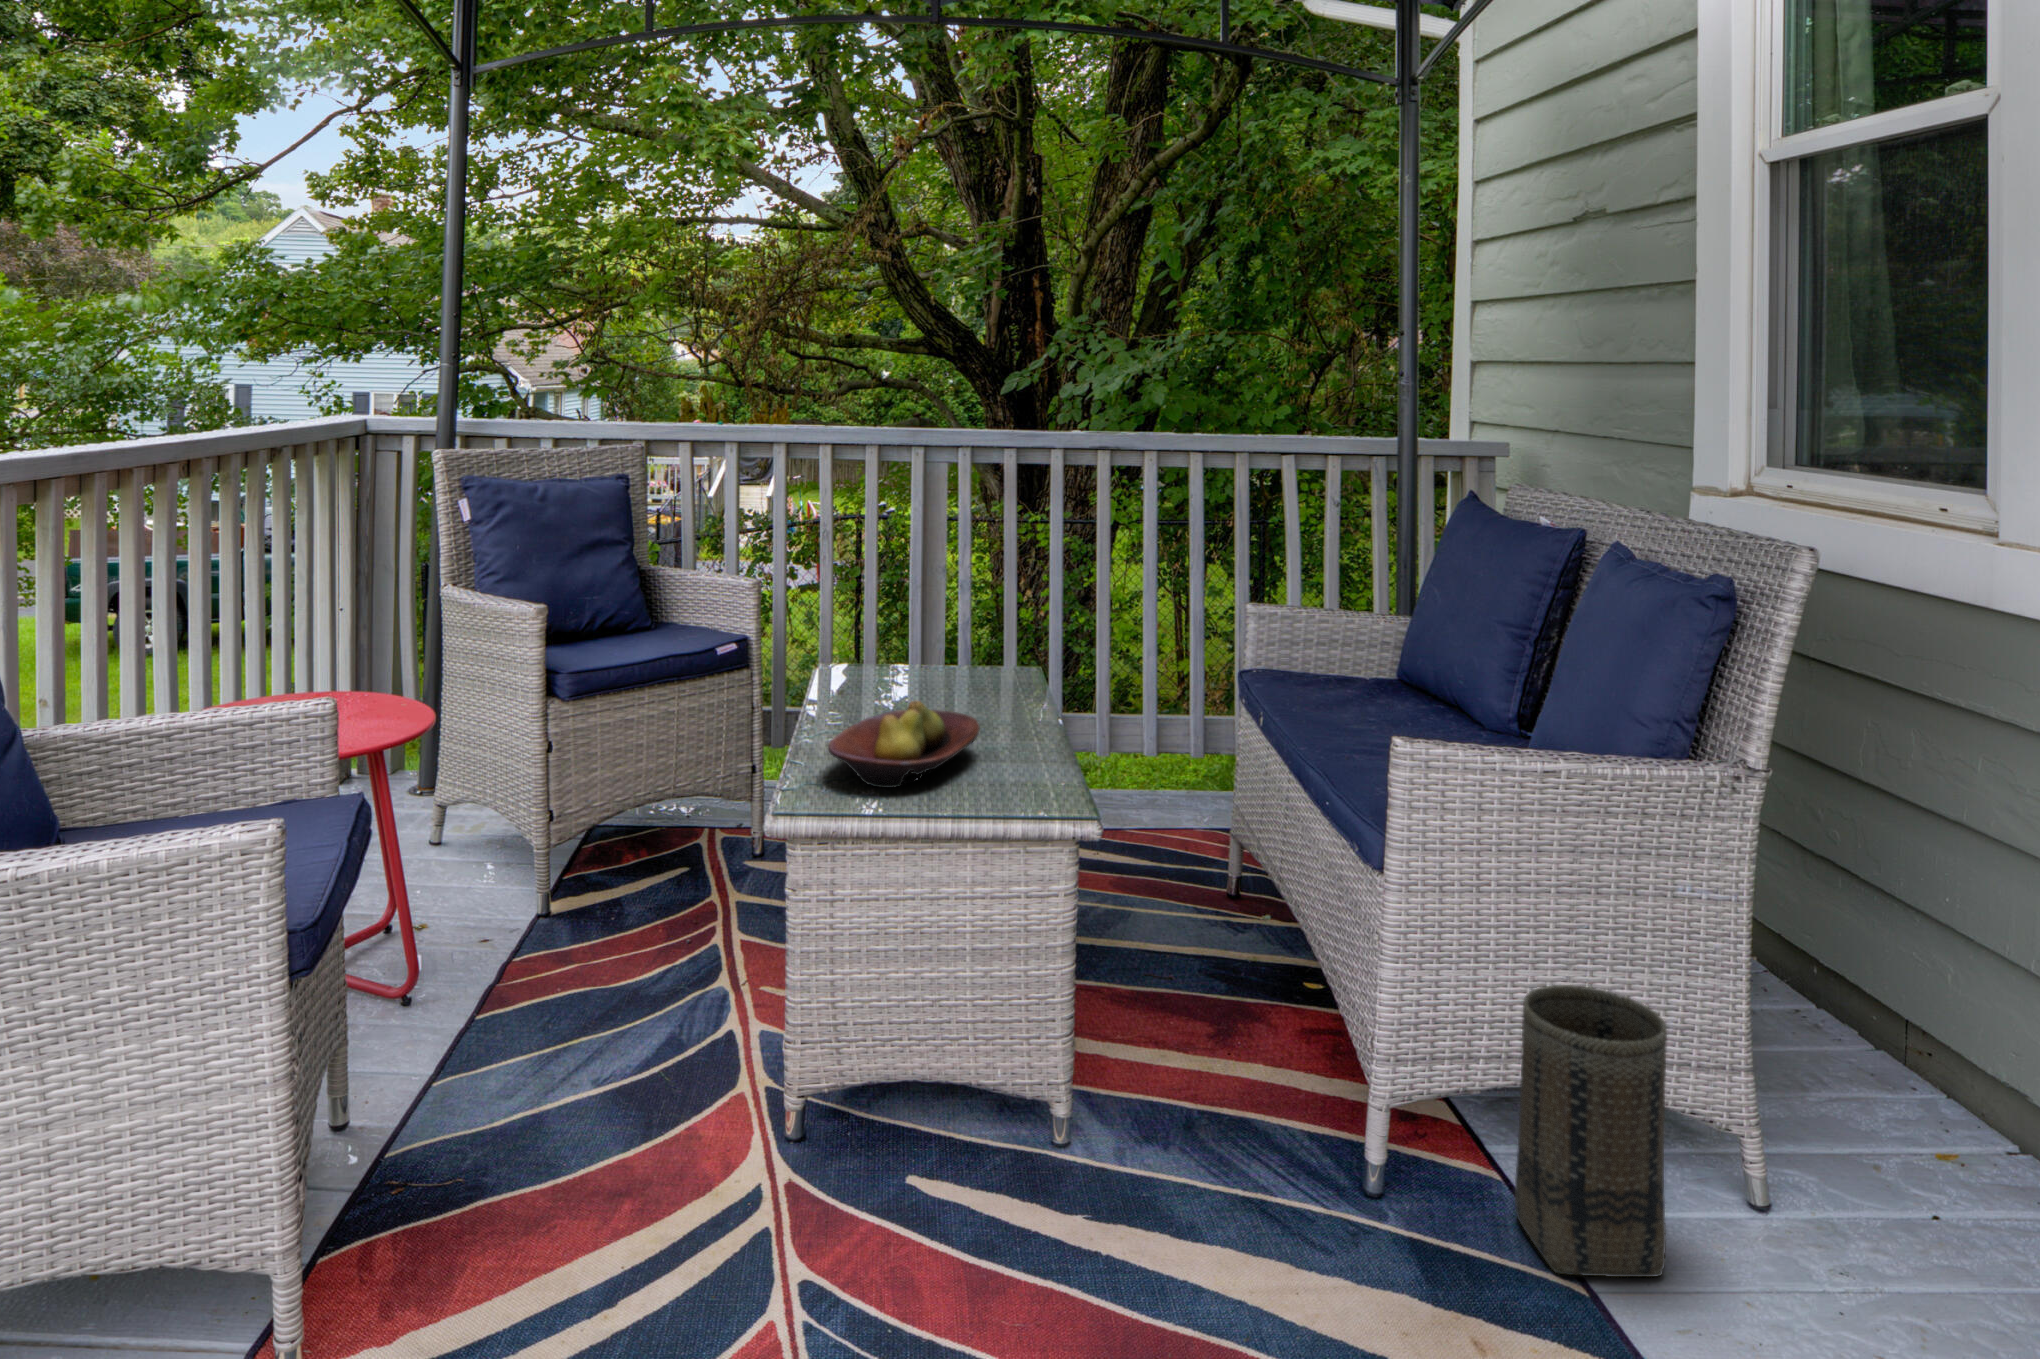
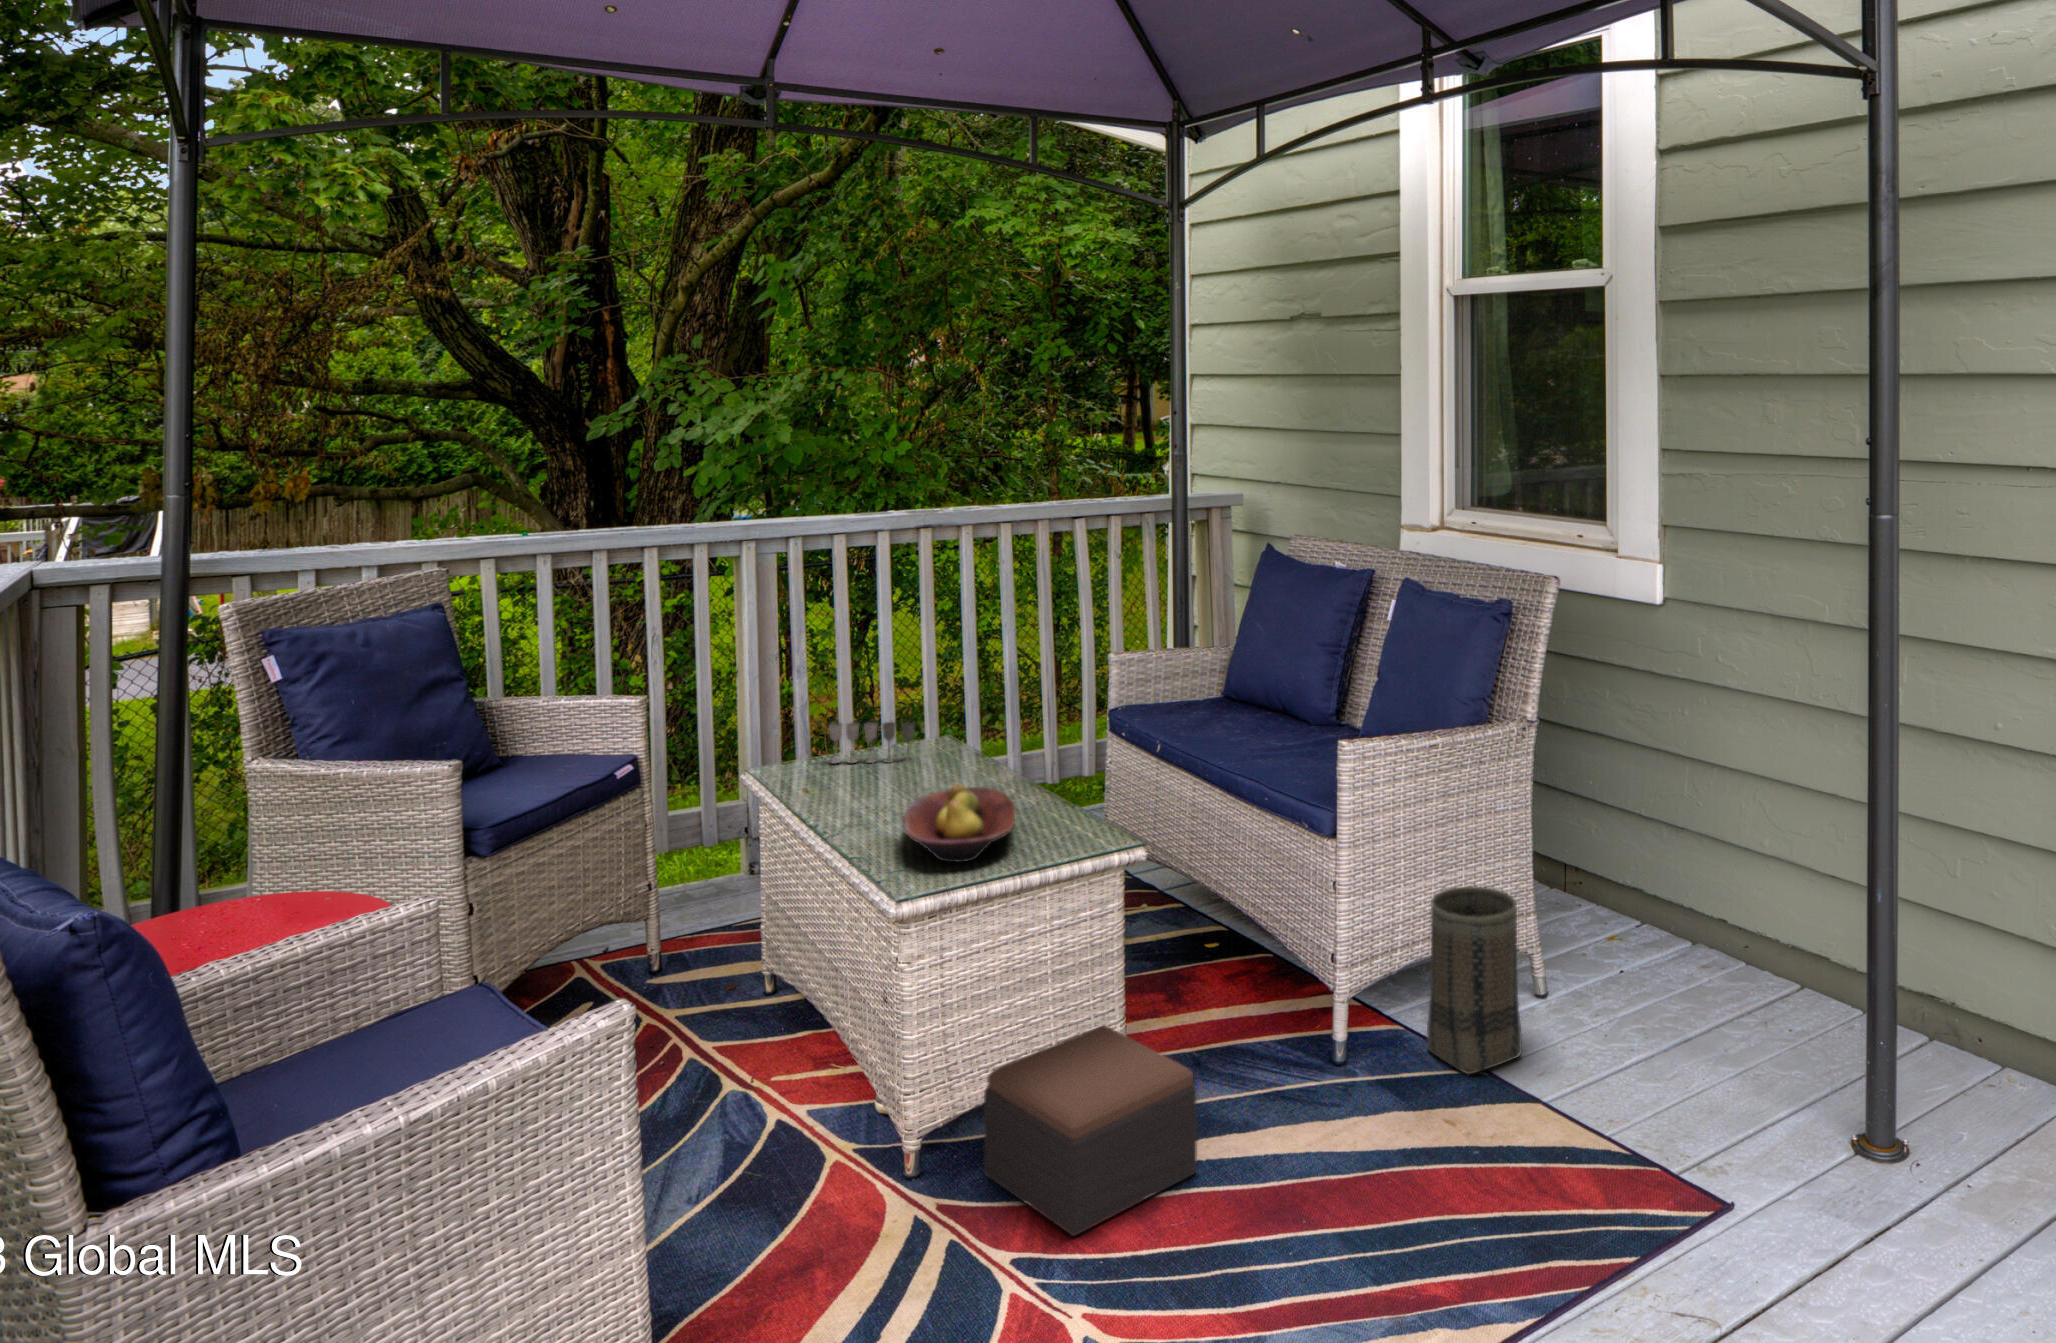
wine glass: none [895,631,977,687] -> present [829,722,915,764]
footstool: none [854,1031,1088,1281] -> present [984,1026,1197,1236]

